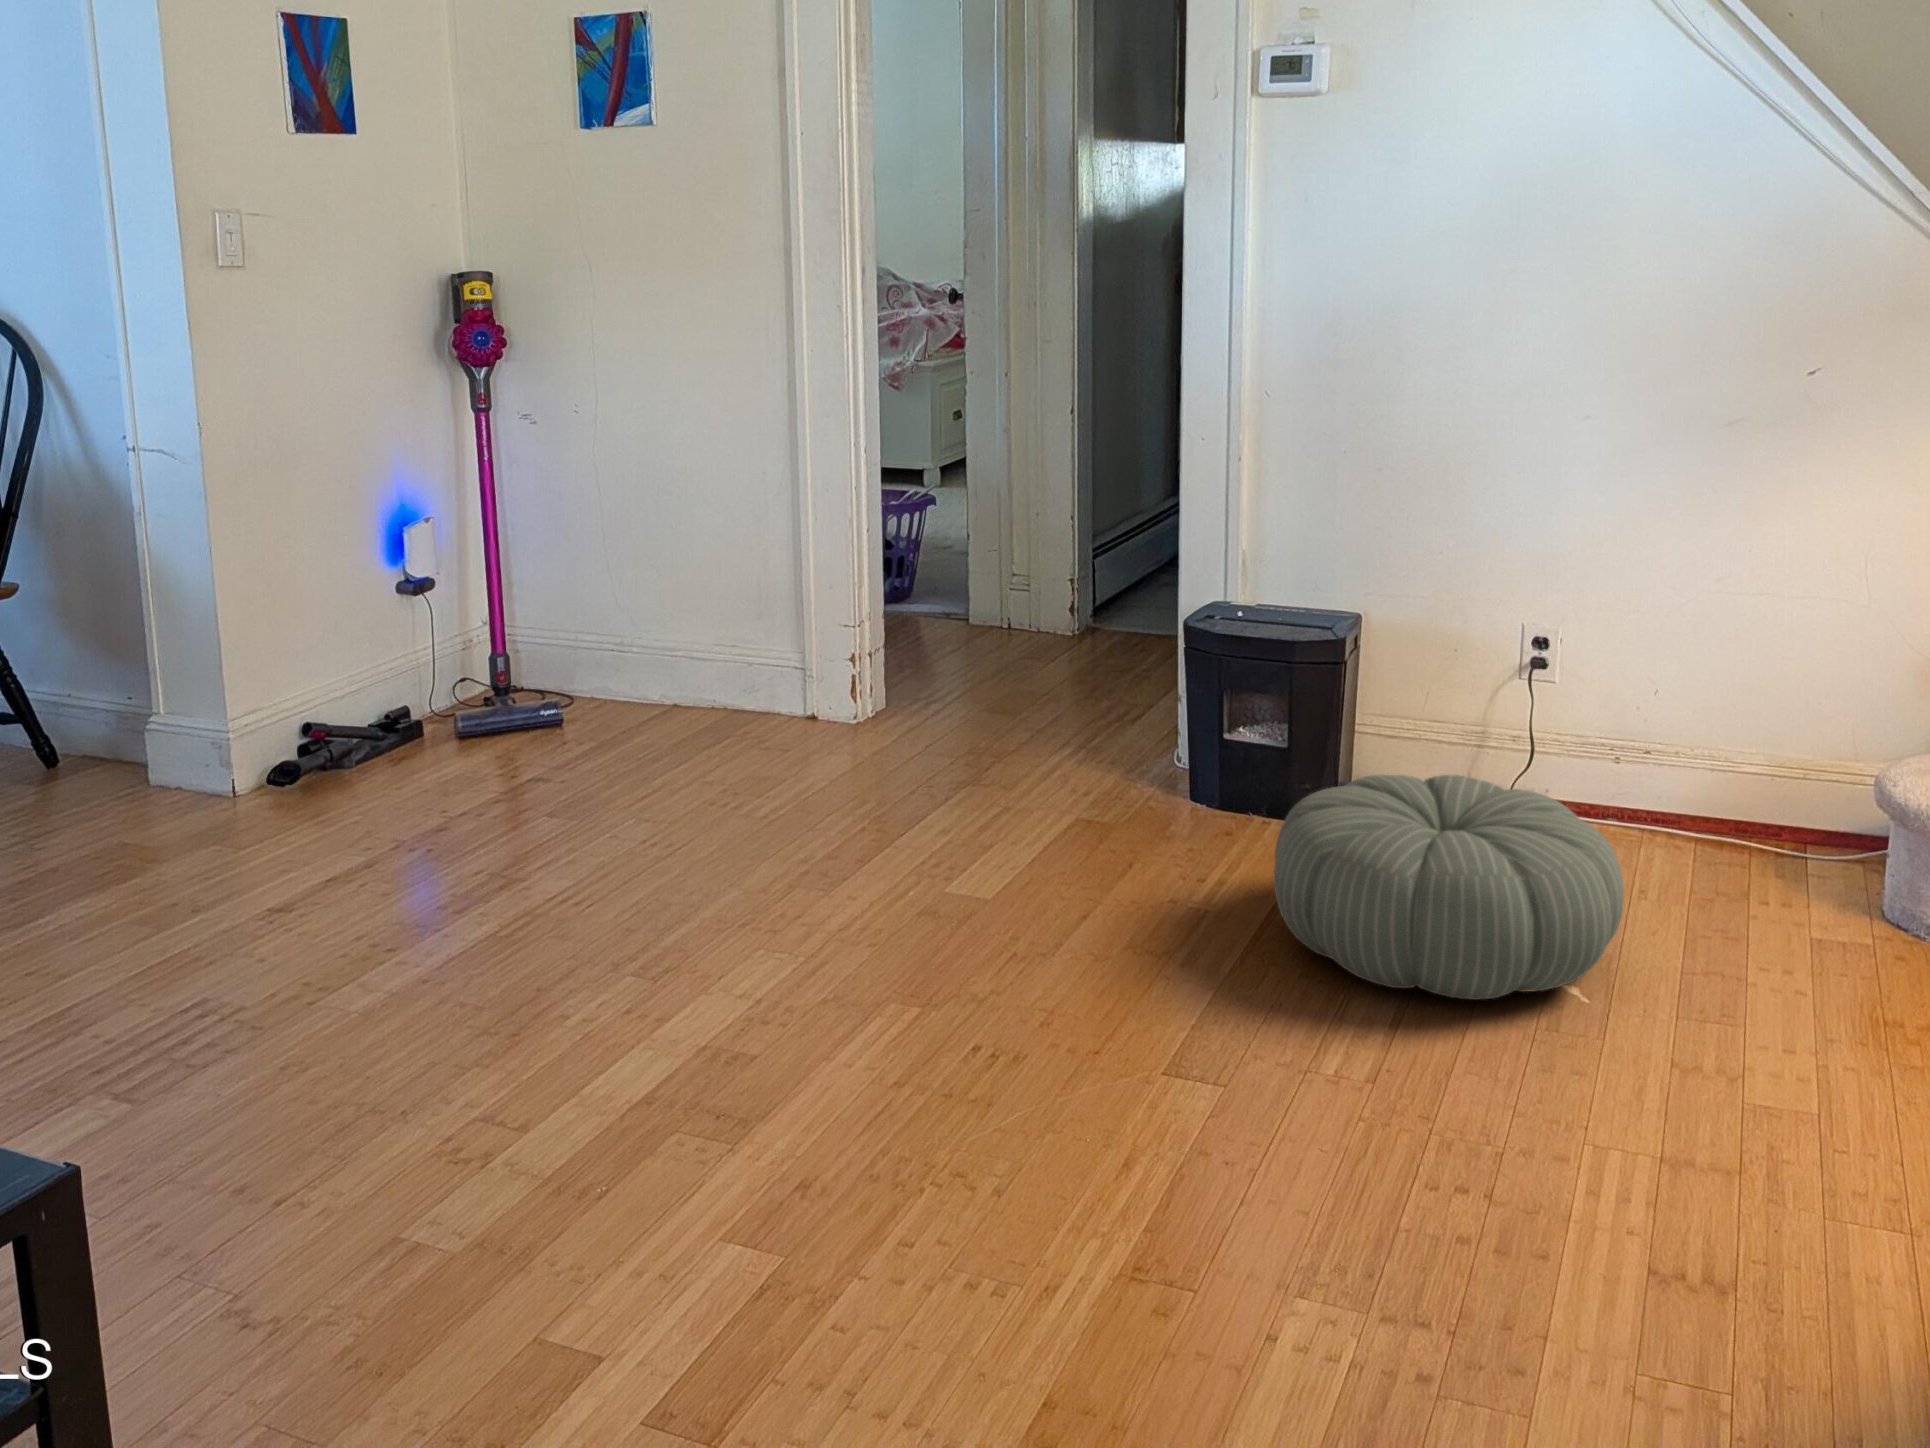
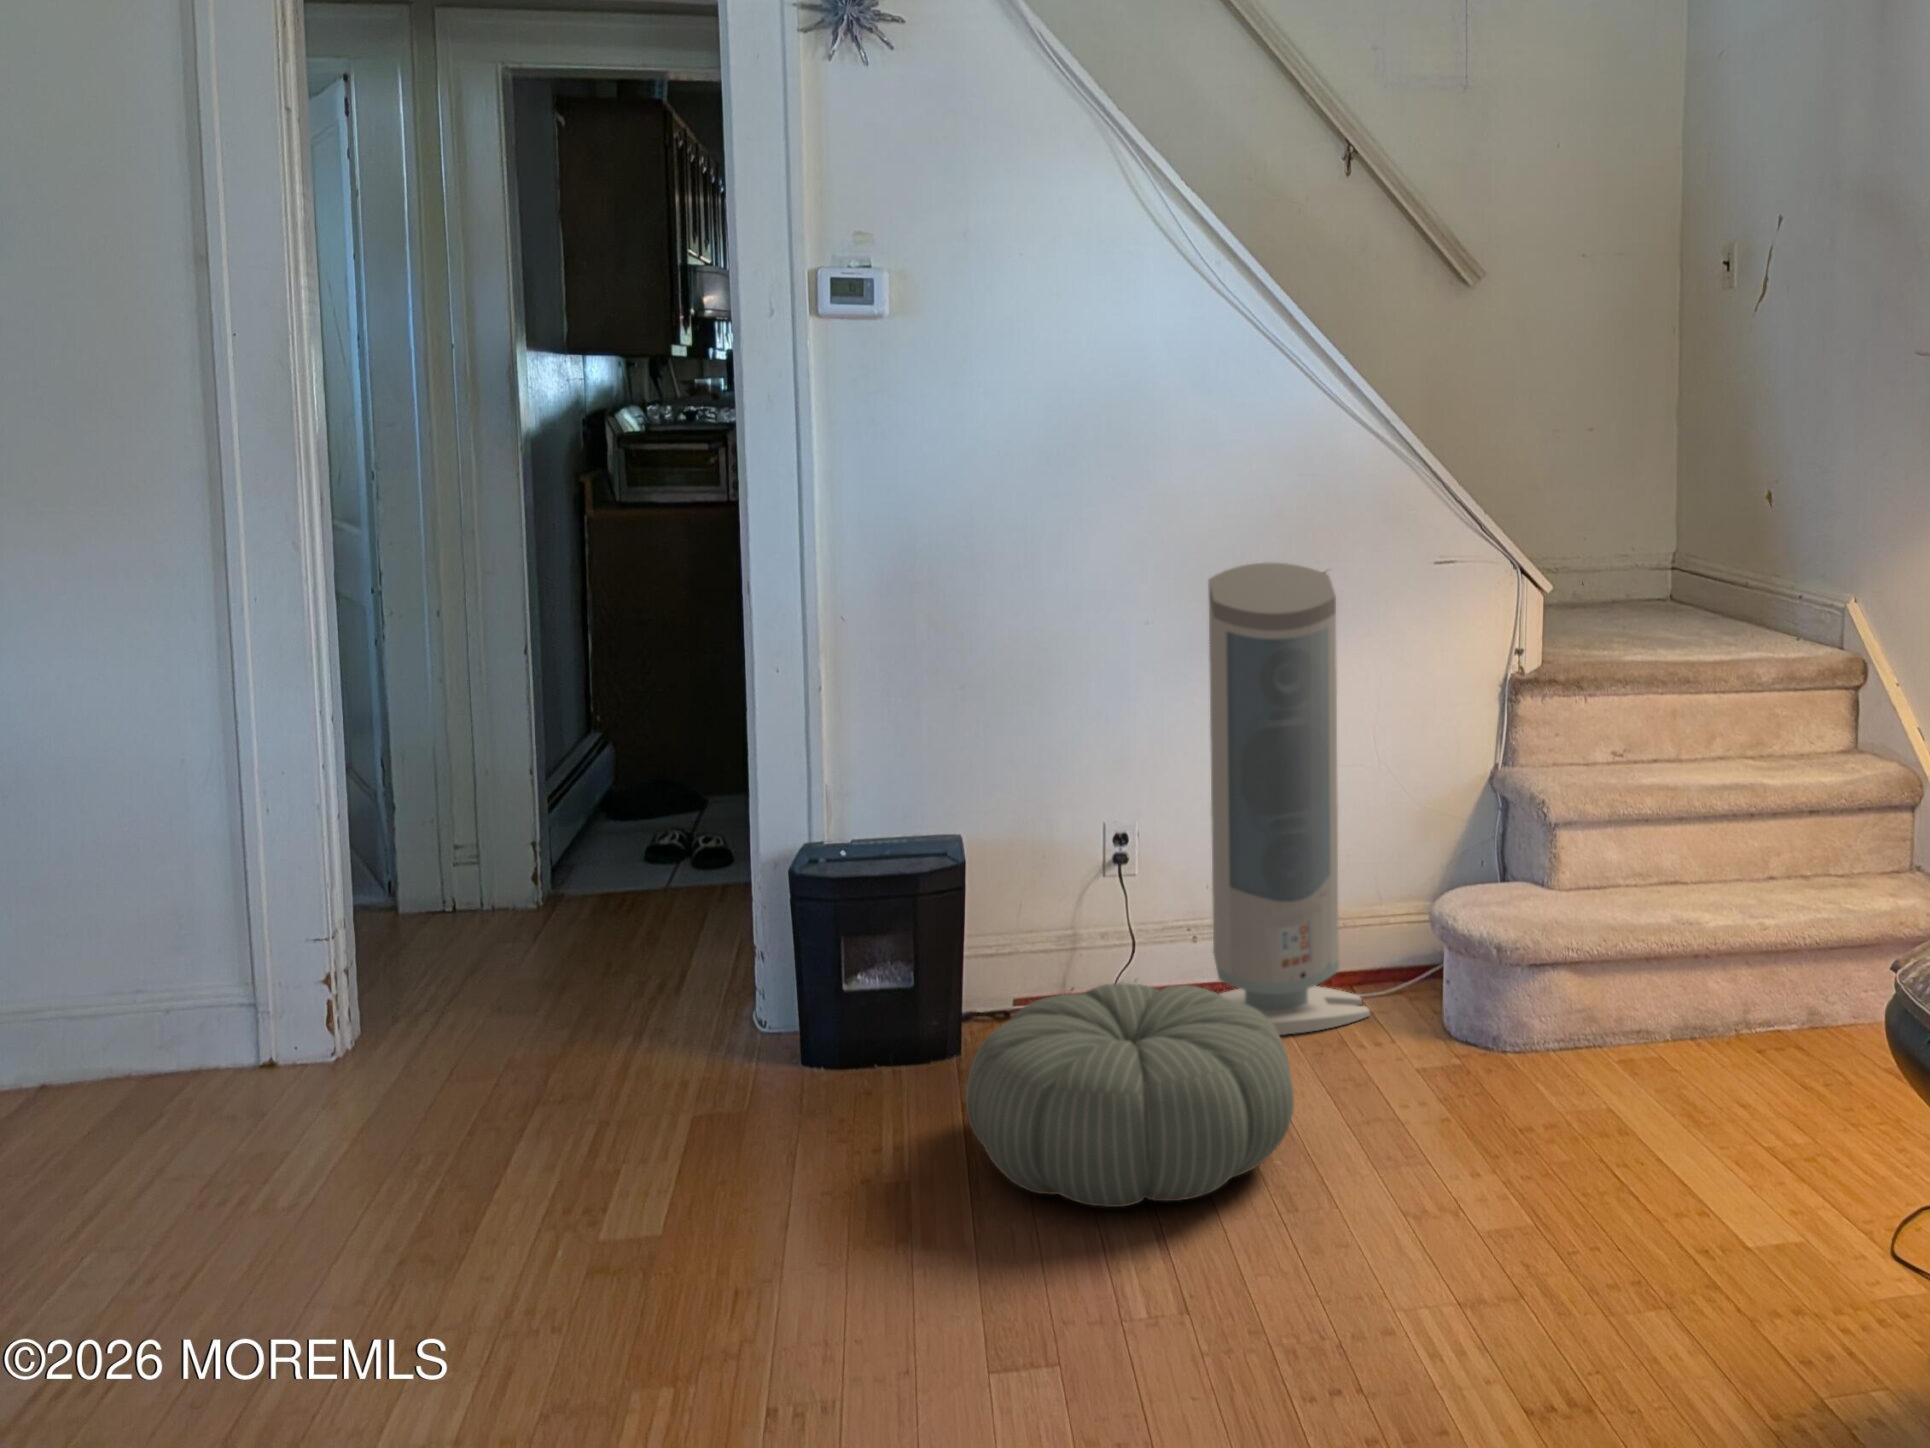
air purifier: none [1582,359,1804,880] -> present [1208,563,1370,1035]

